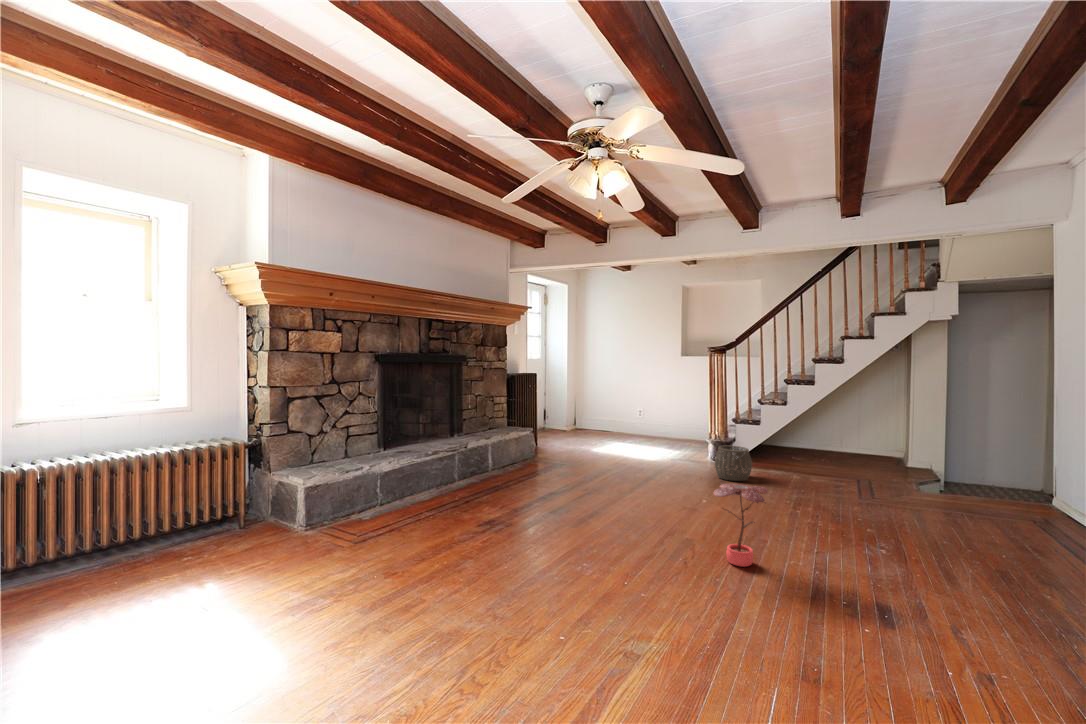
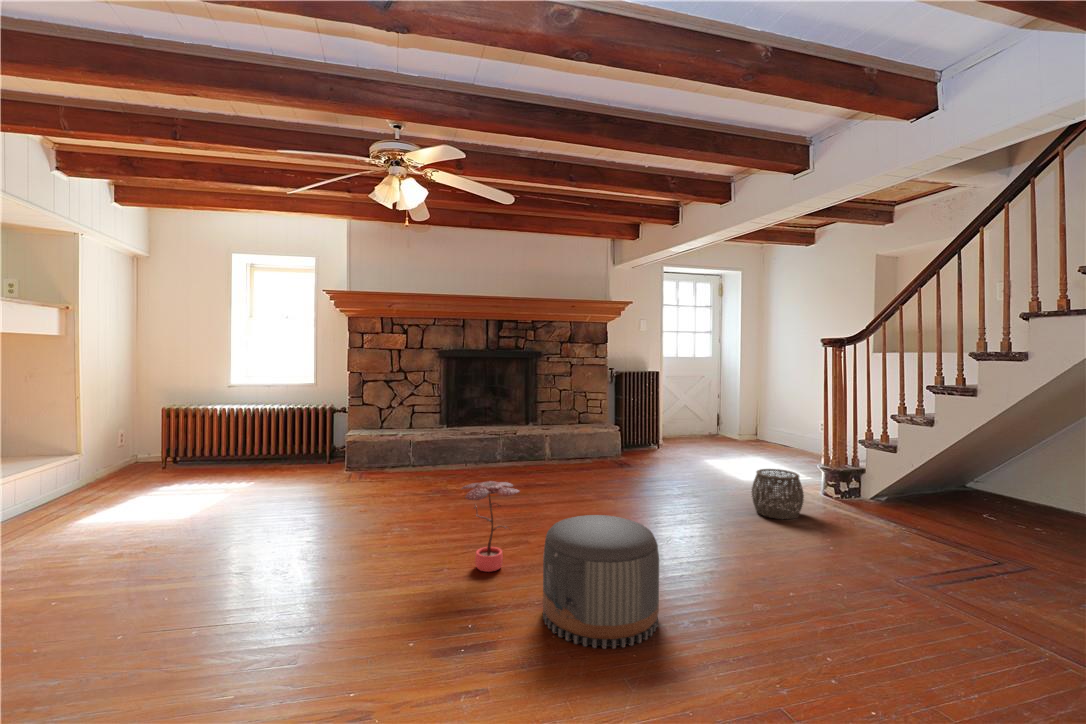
pouf: none [816,489,918,582] -> present [543,515,659,649]

